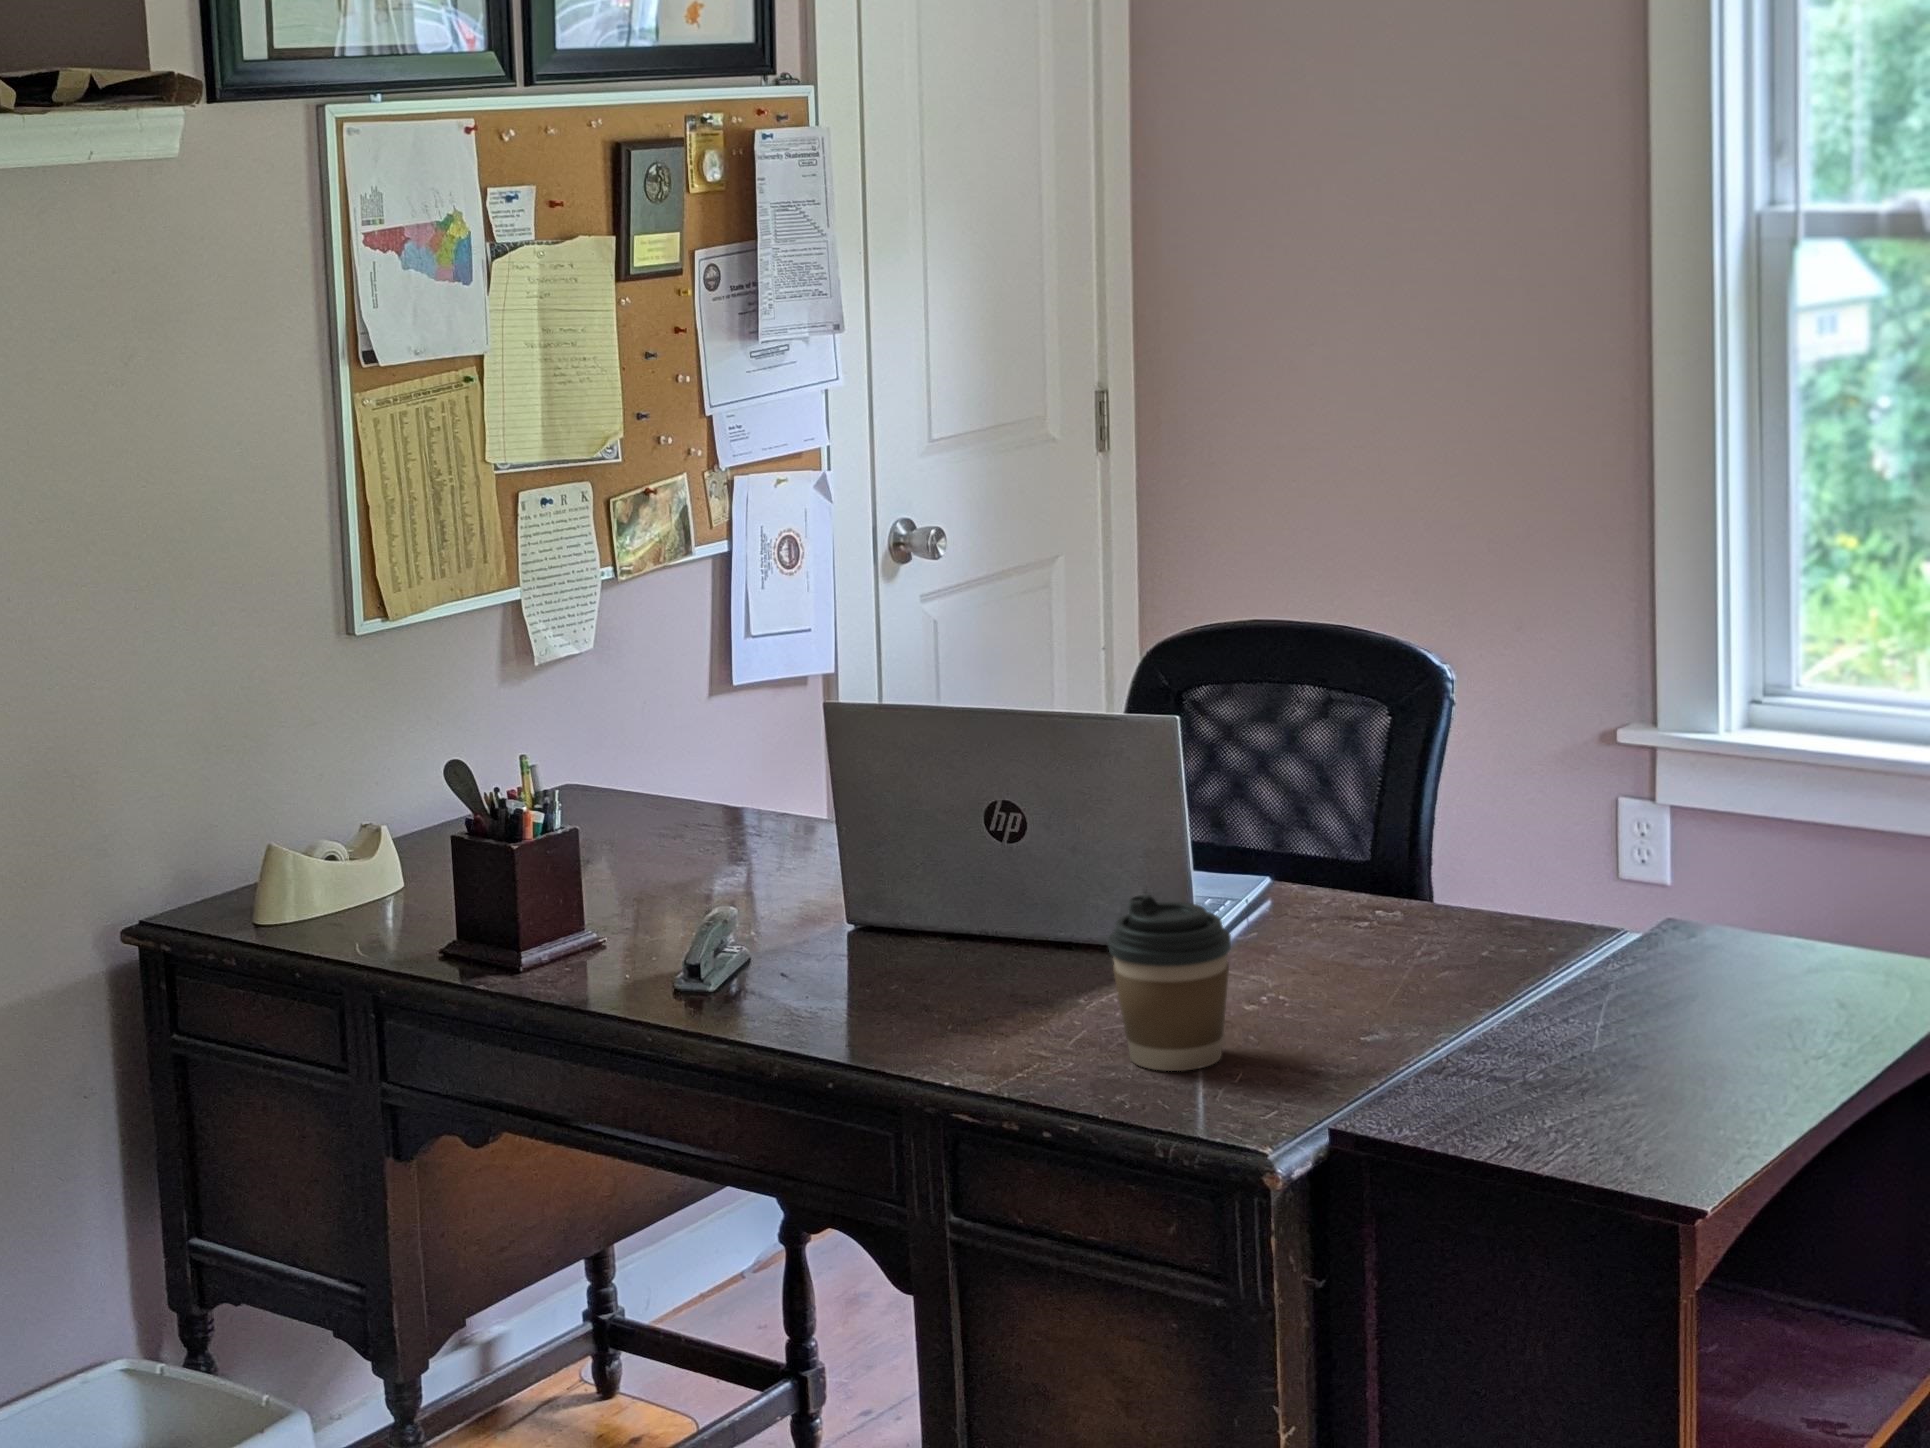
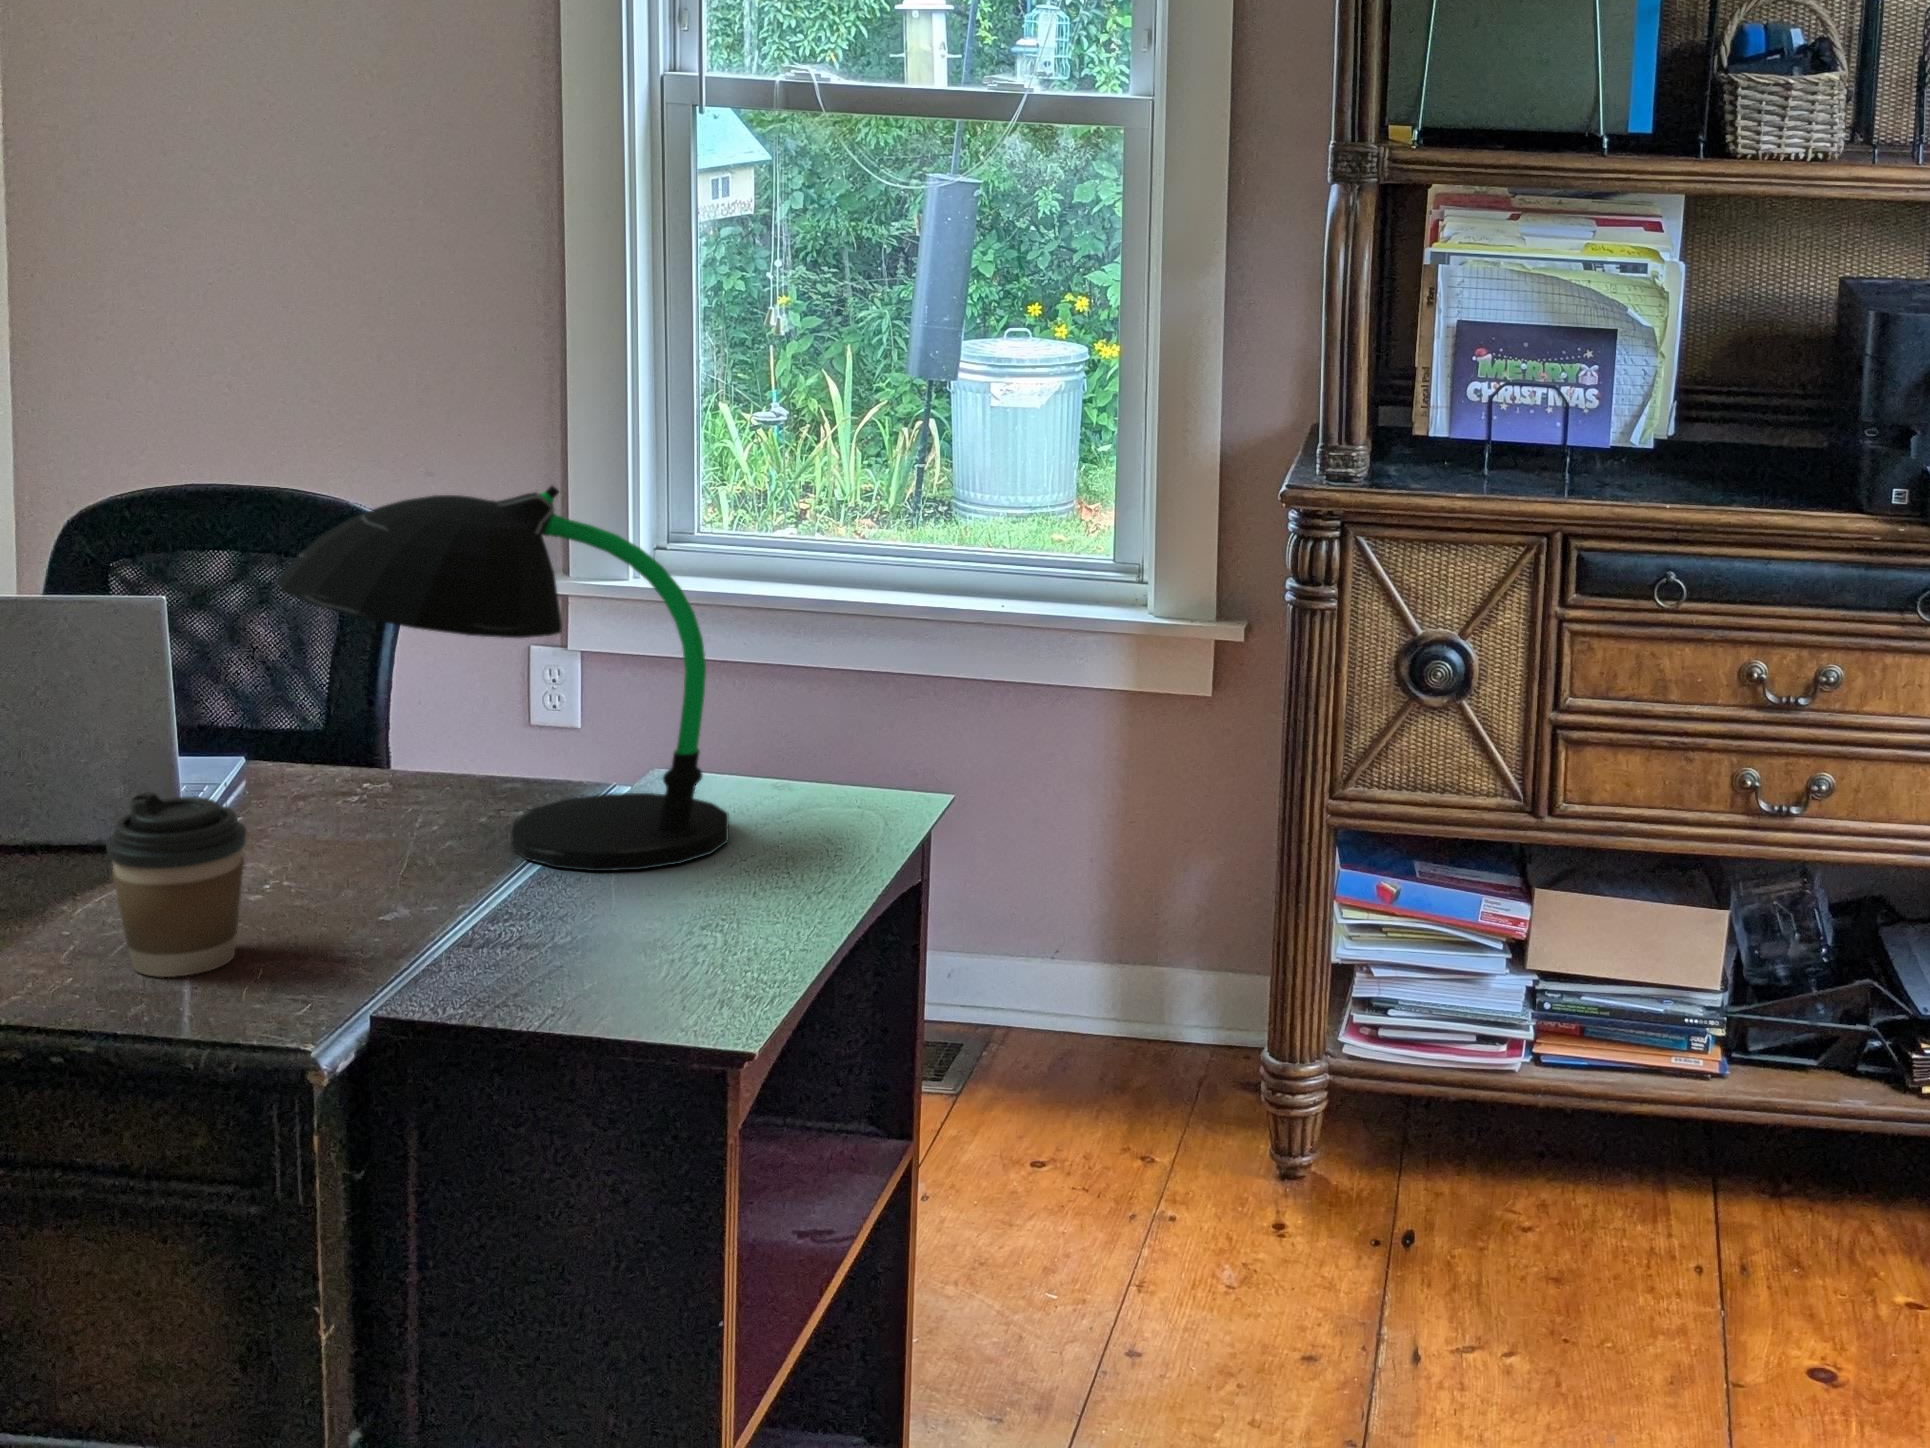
desk lamp: none [1277,612,1745,1022] -> present [277,486,729,871]

